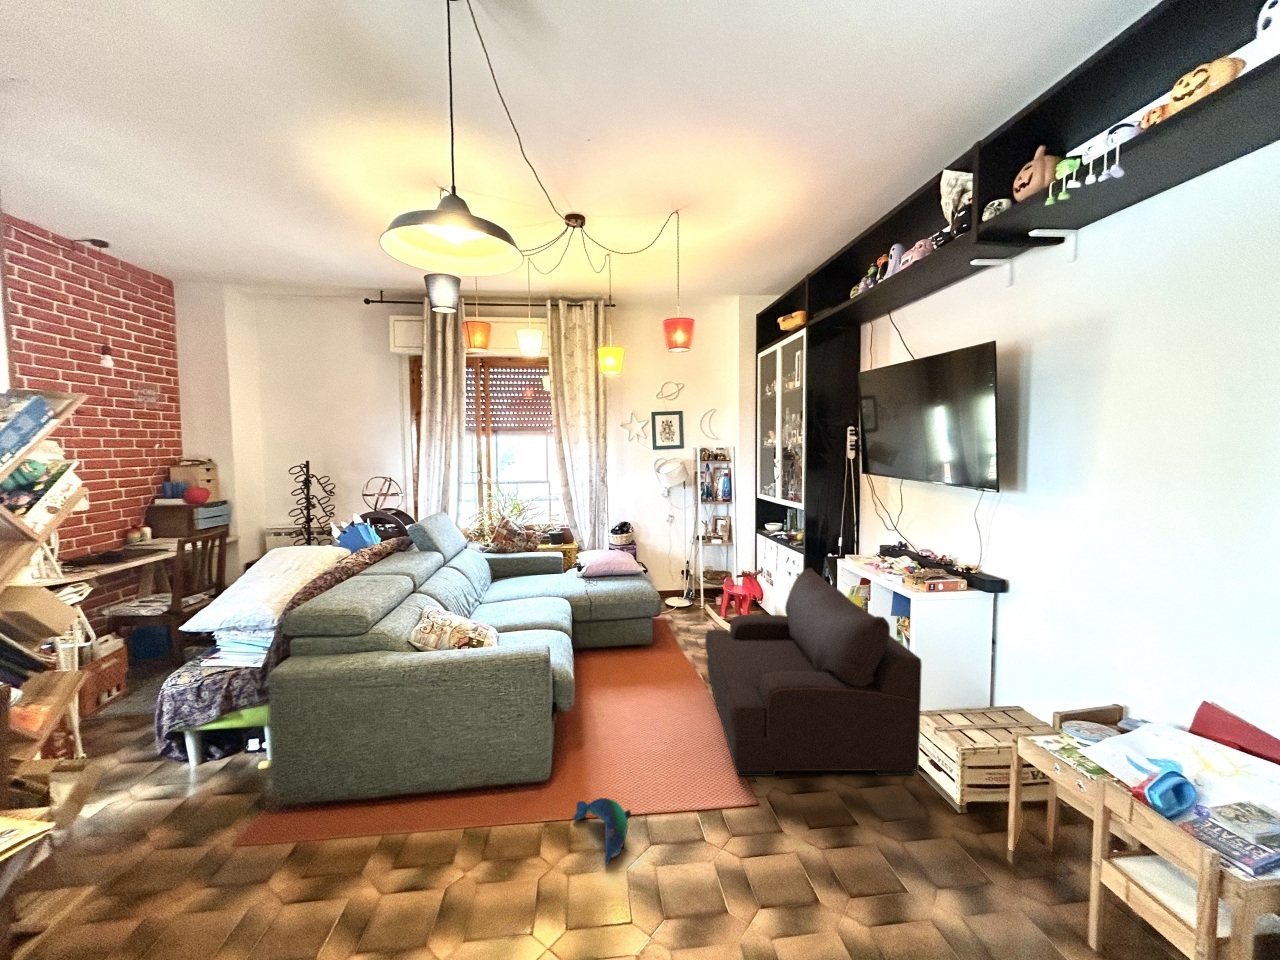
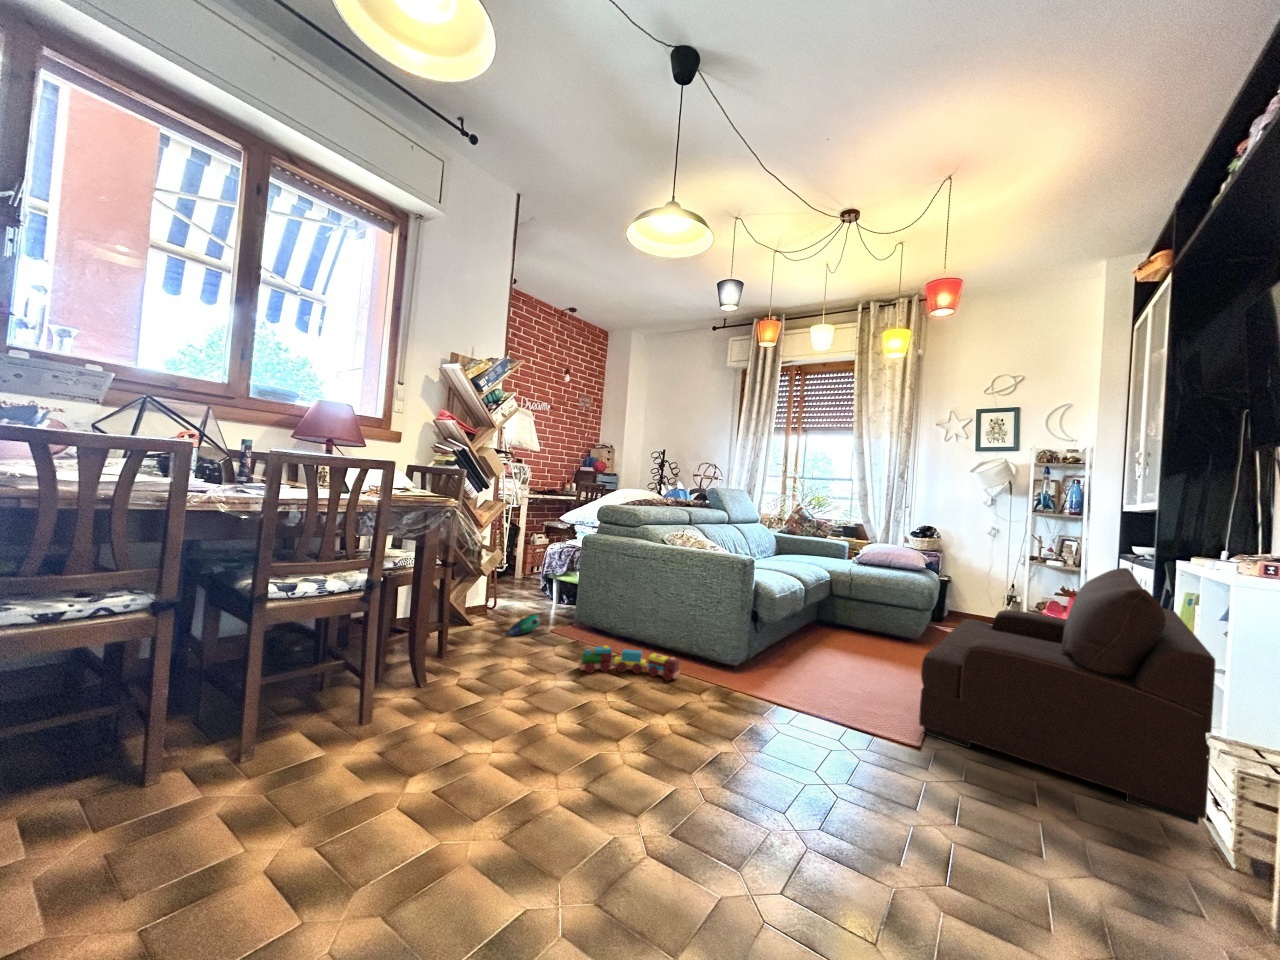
plush toy: present [573,798,631,865] -> present [505,614,540,635]
toy train: none [333,809,487,904] -> present [579,646,680,681]

